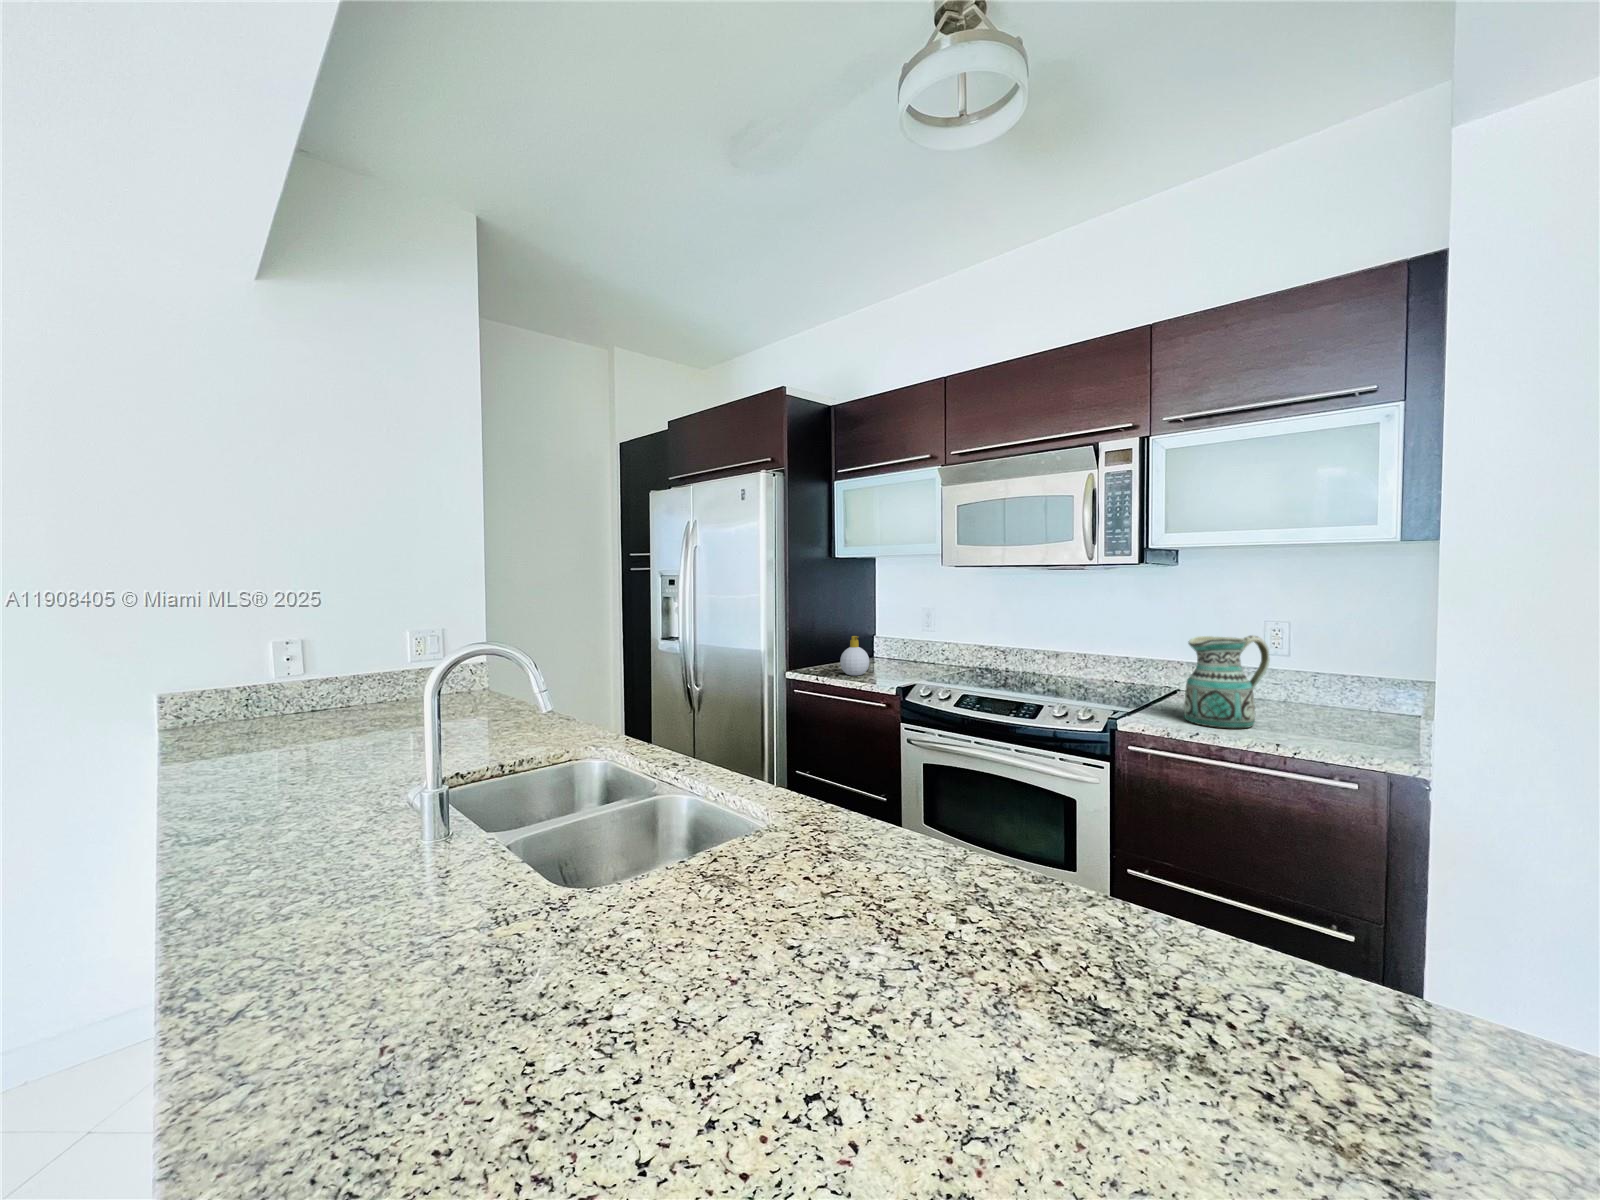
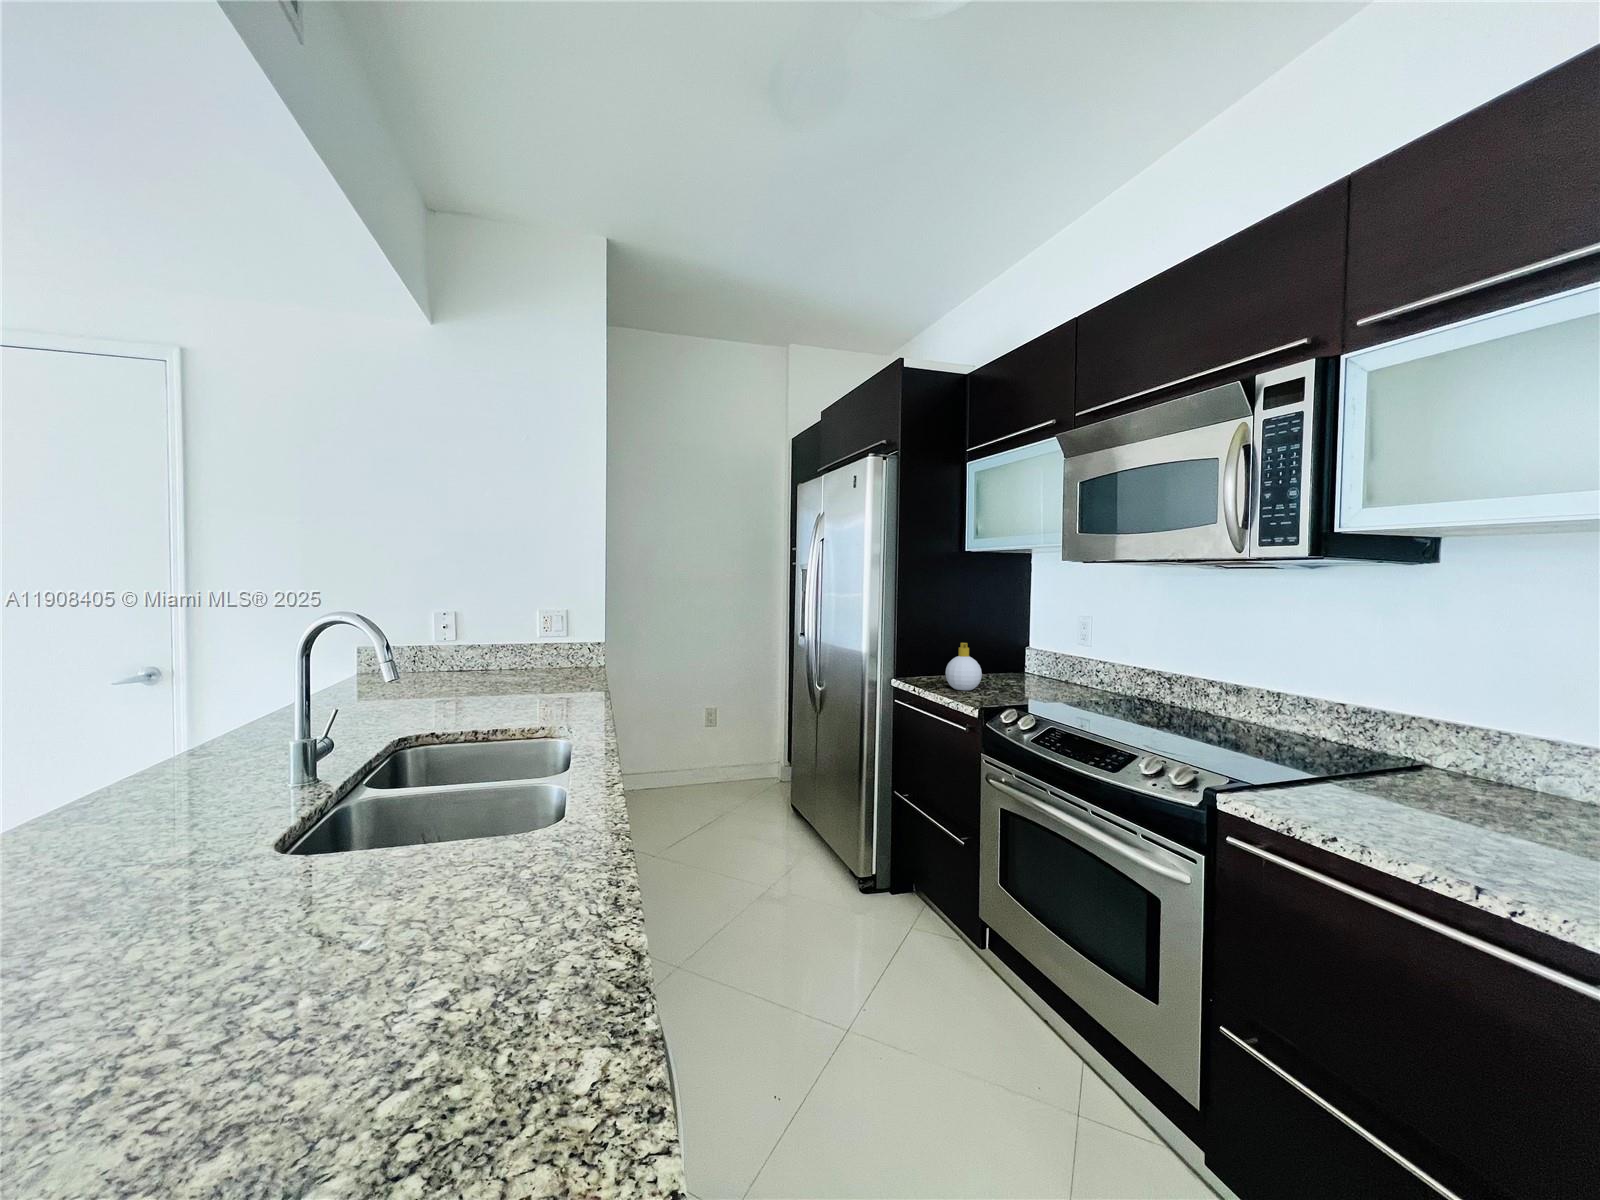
ceramic pitcher: present [1184,635,1270,728] -> none [1349,678,1537,842]

